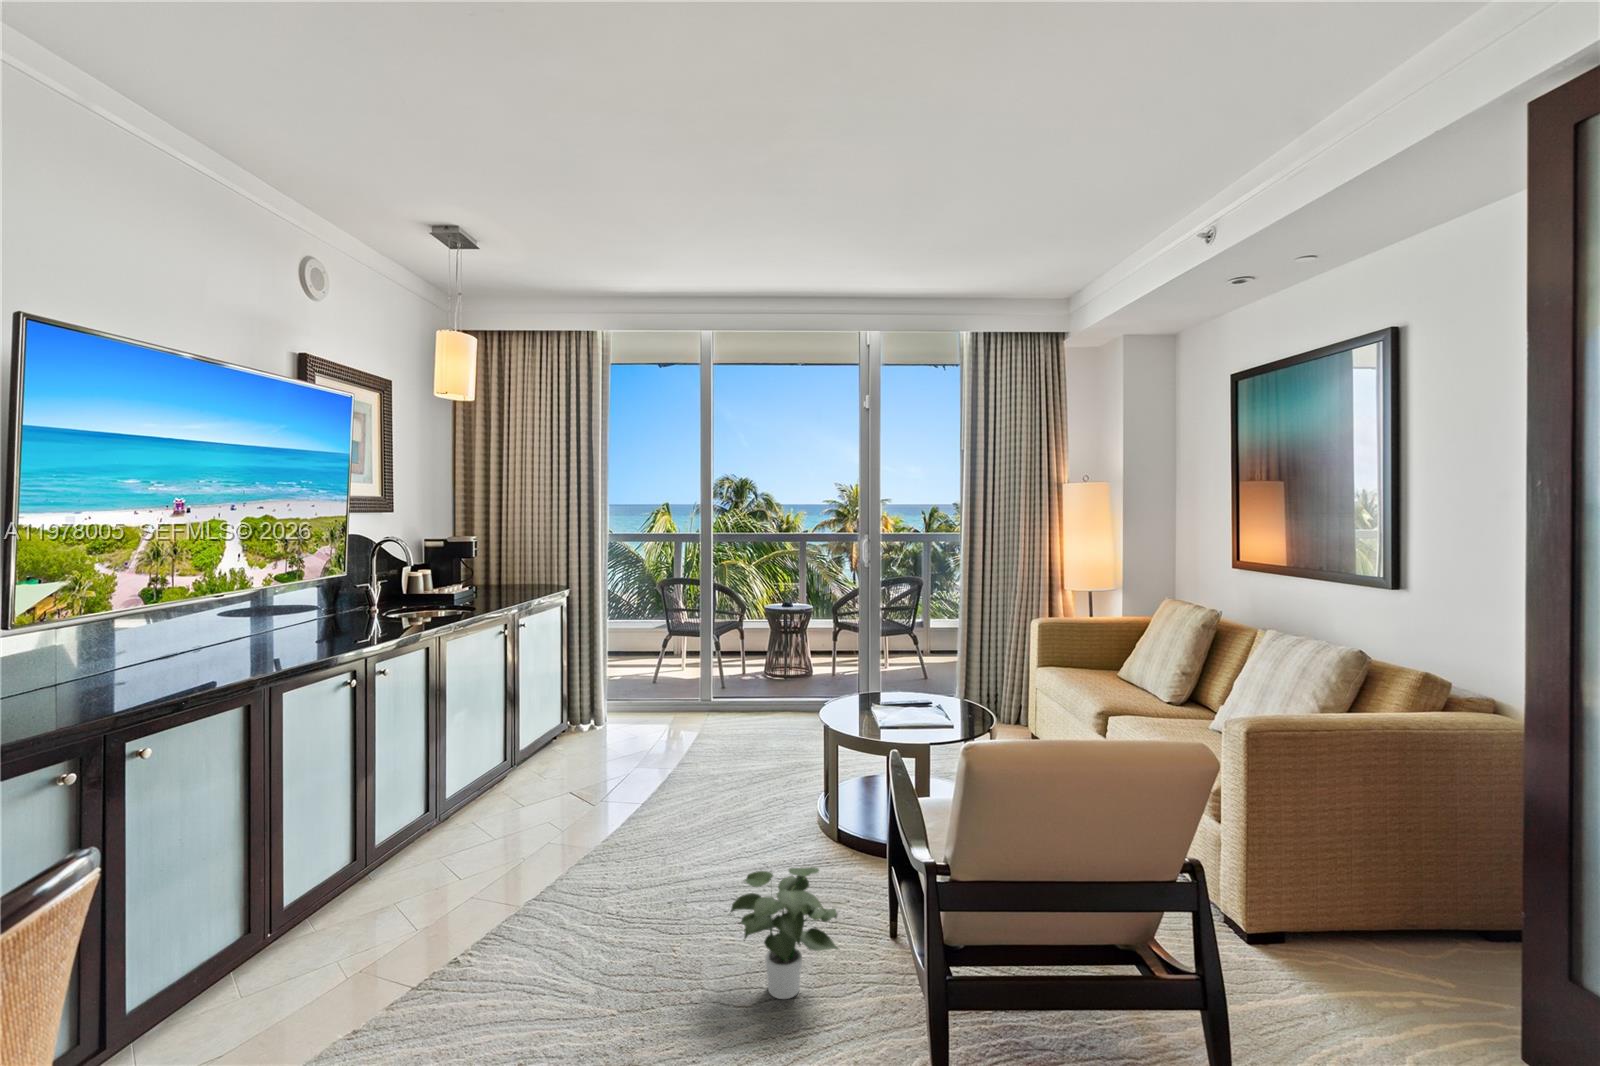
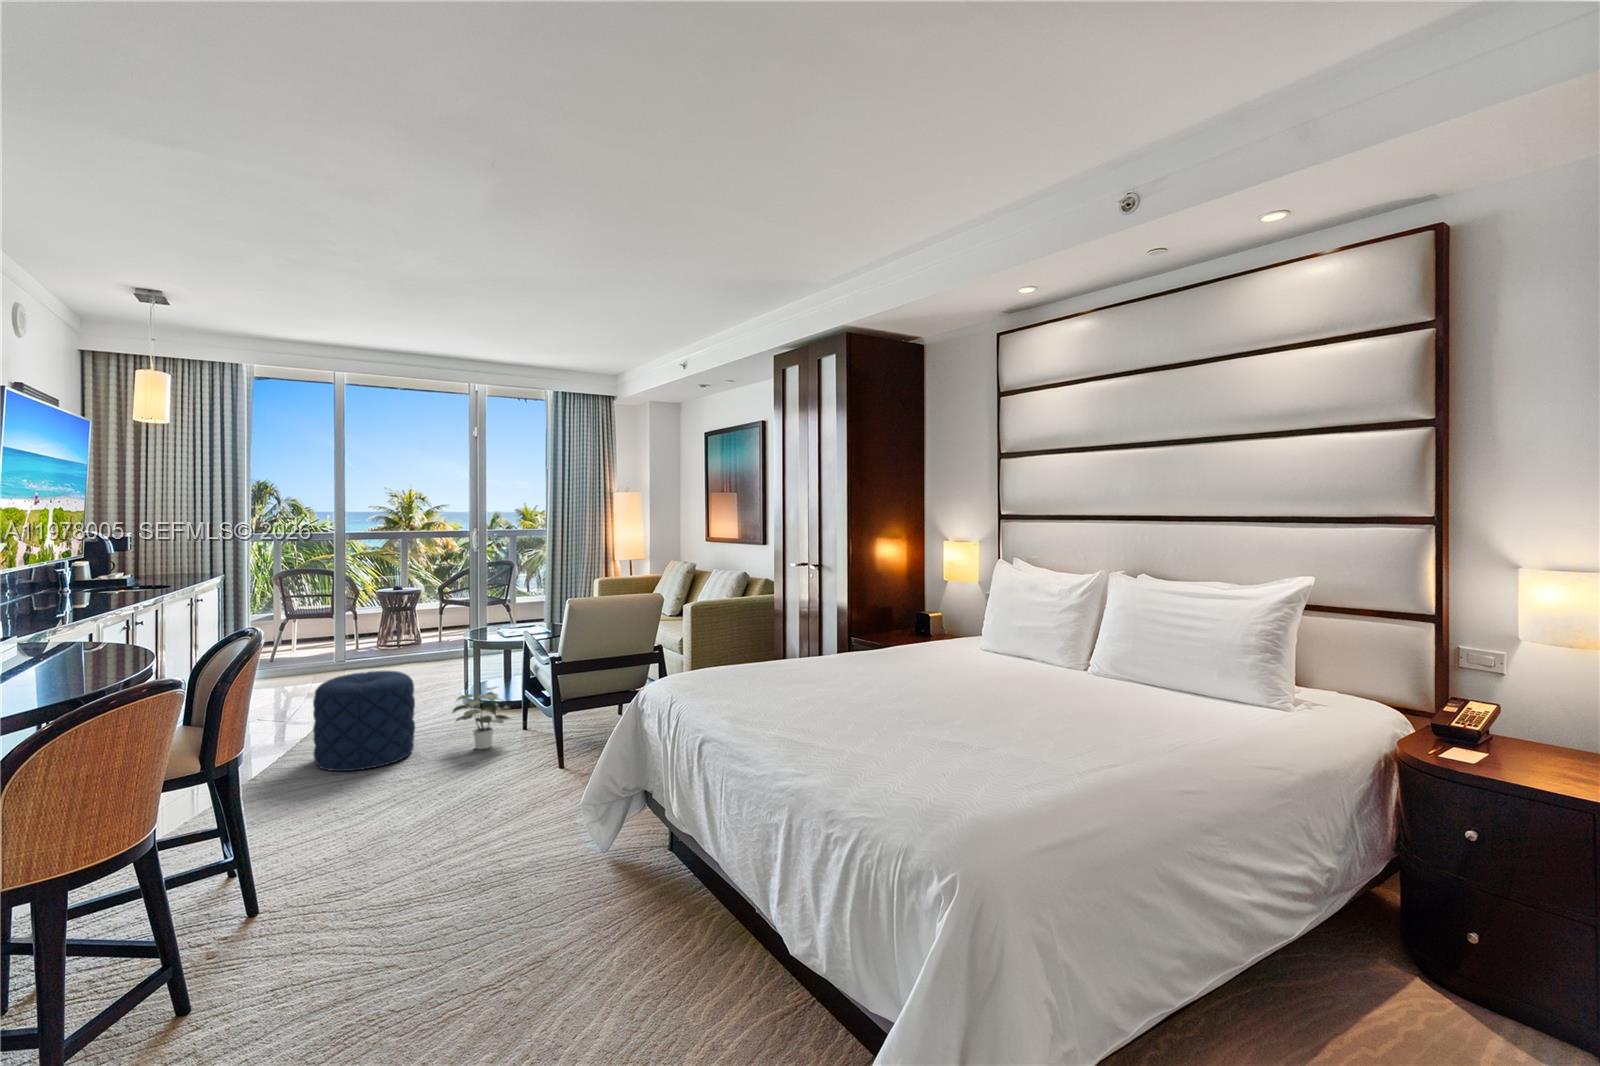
pouf: none [514,794,677,1004] -> present [313,671,415,771]

